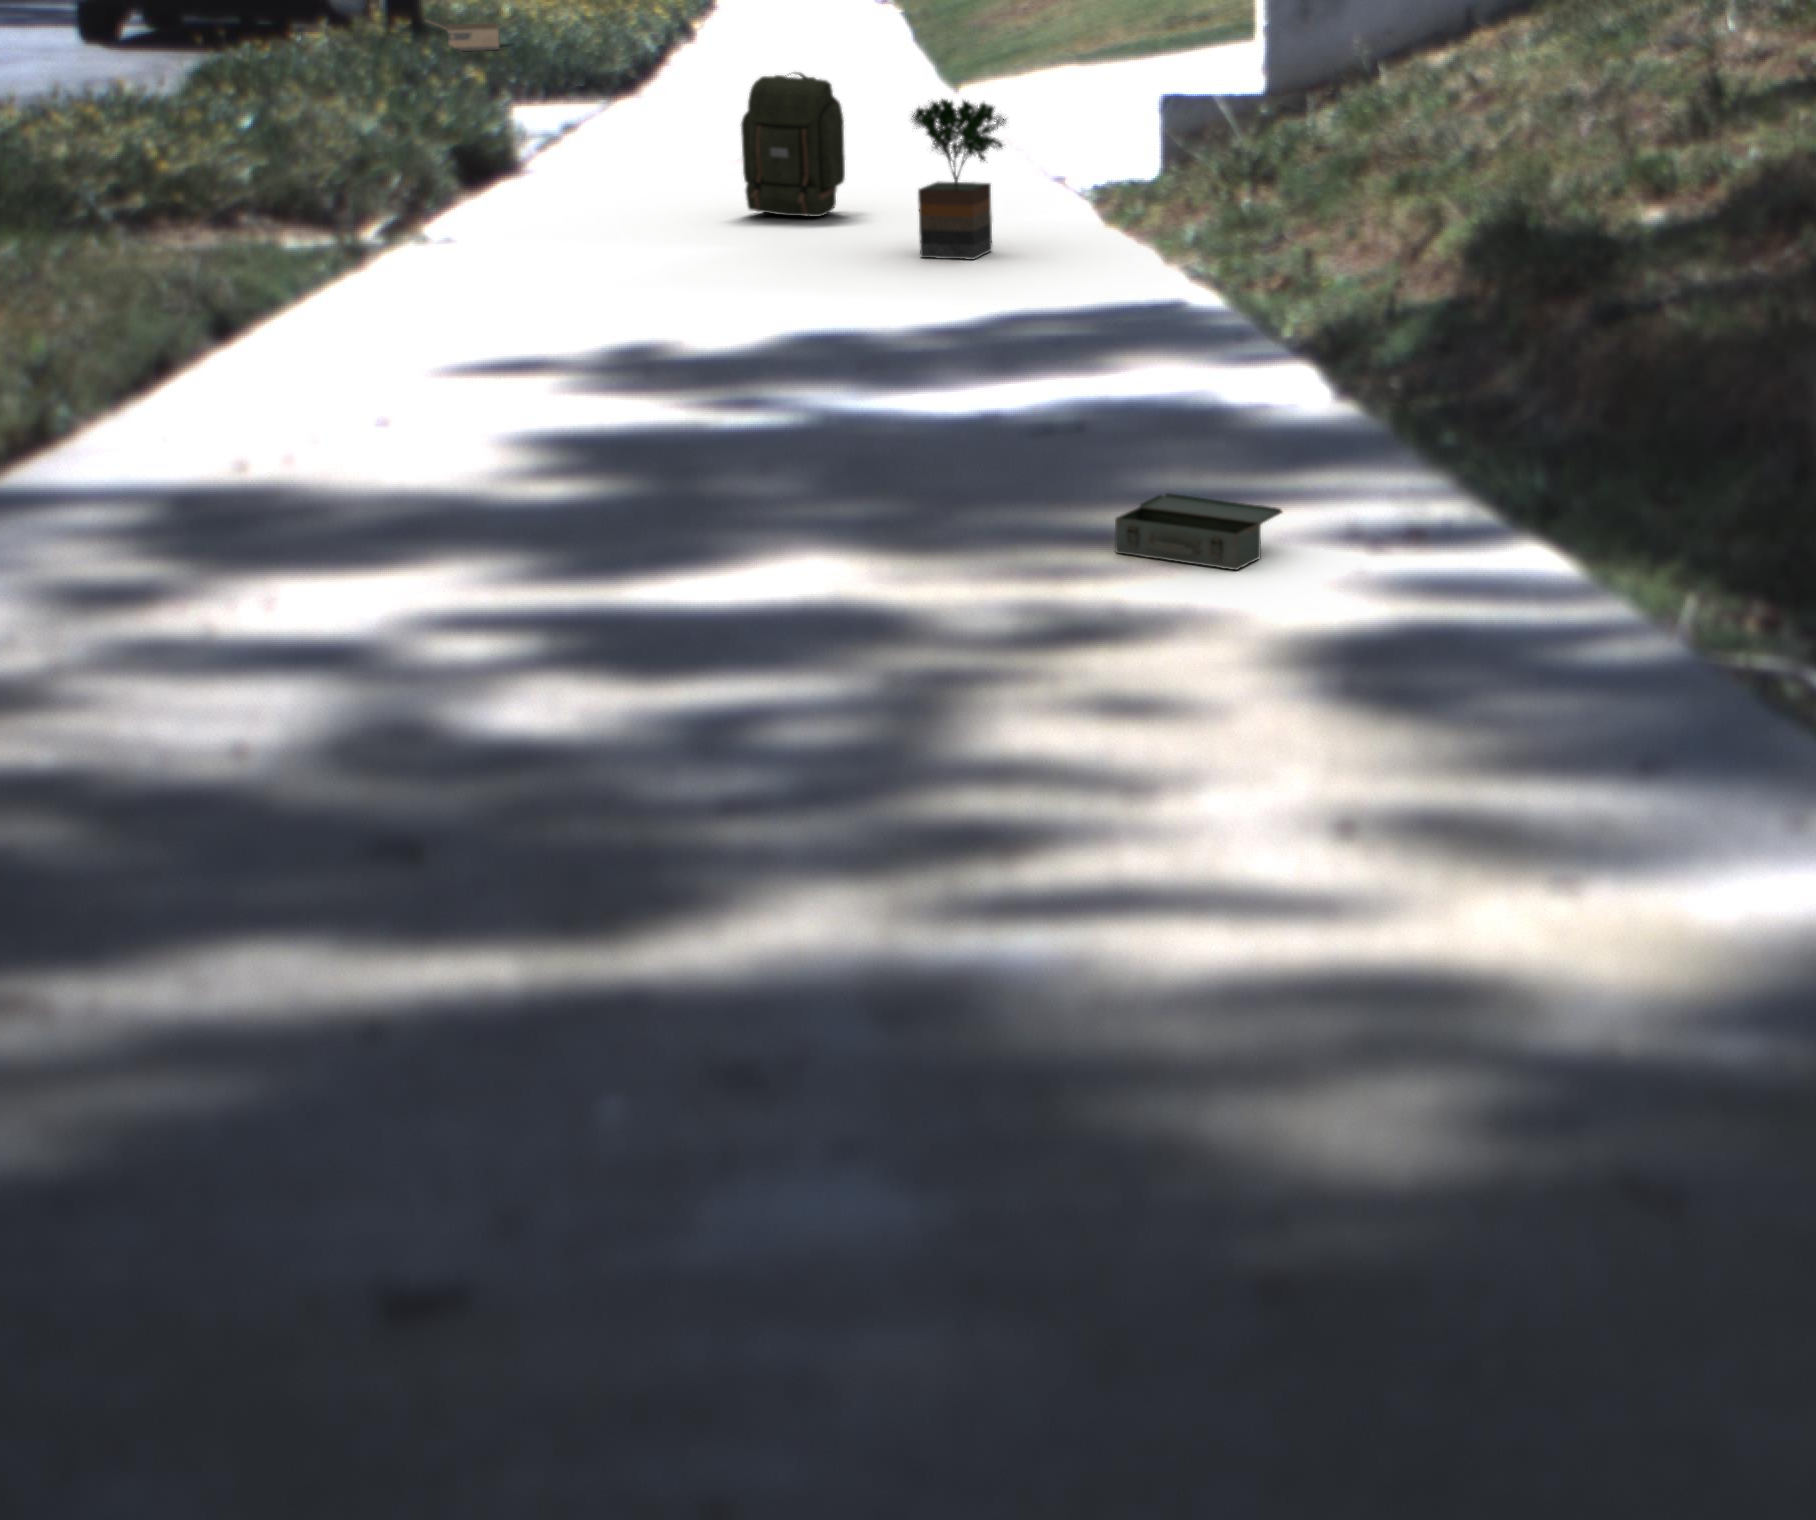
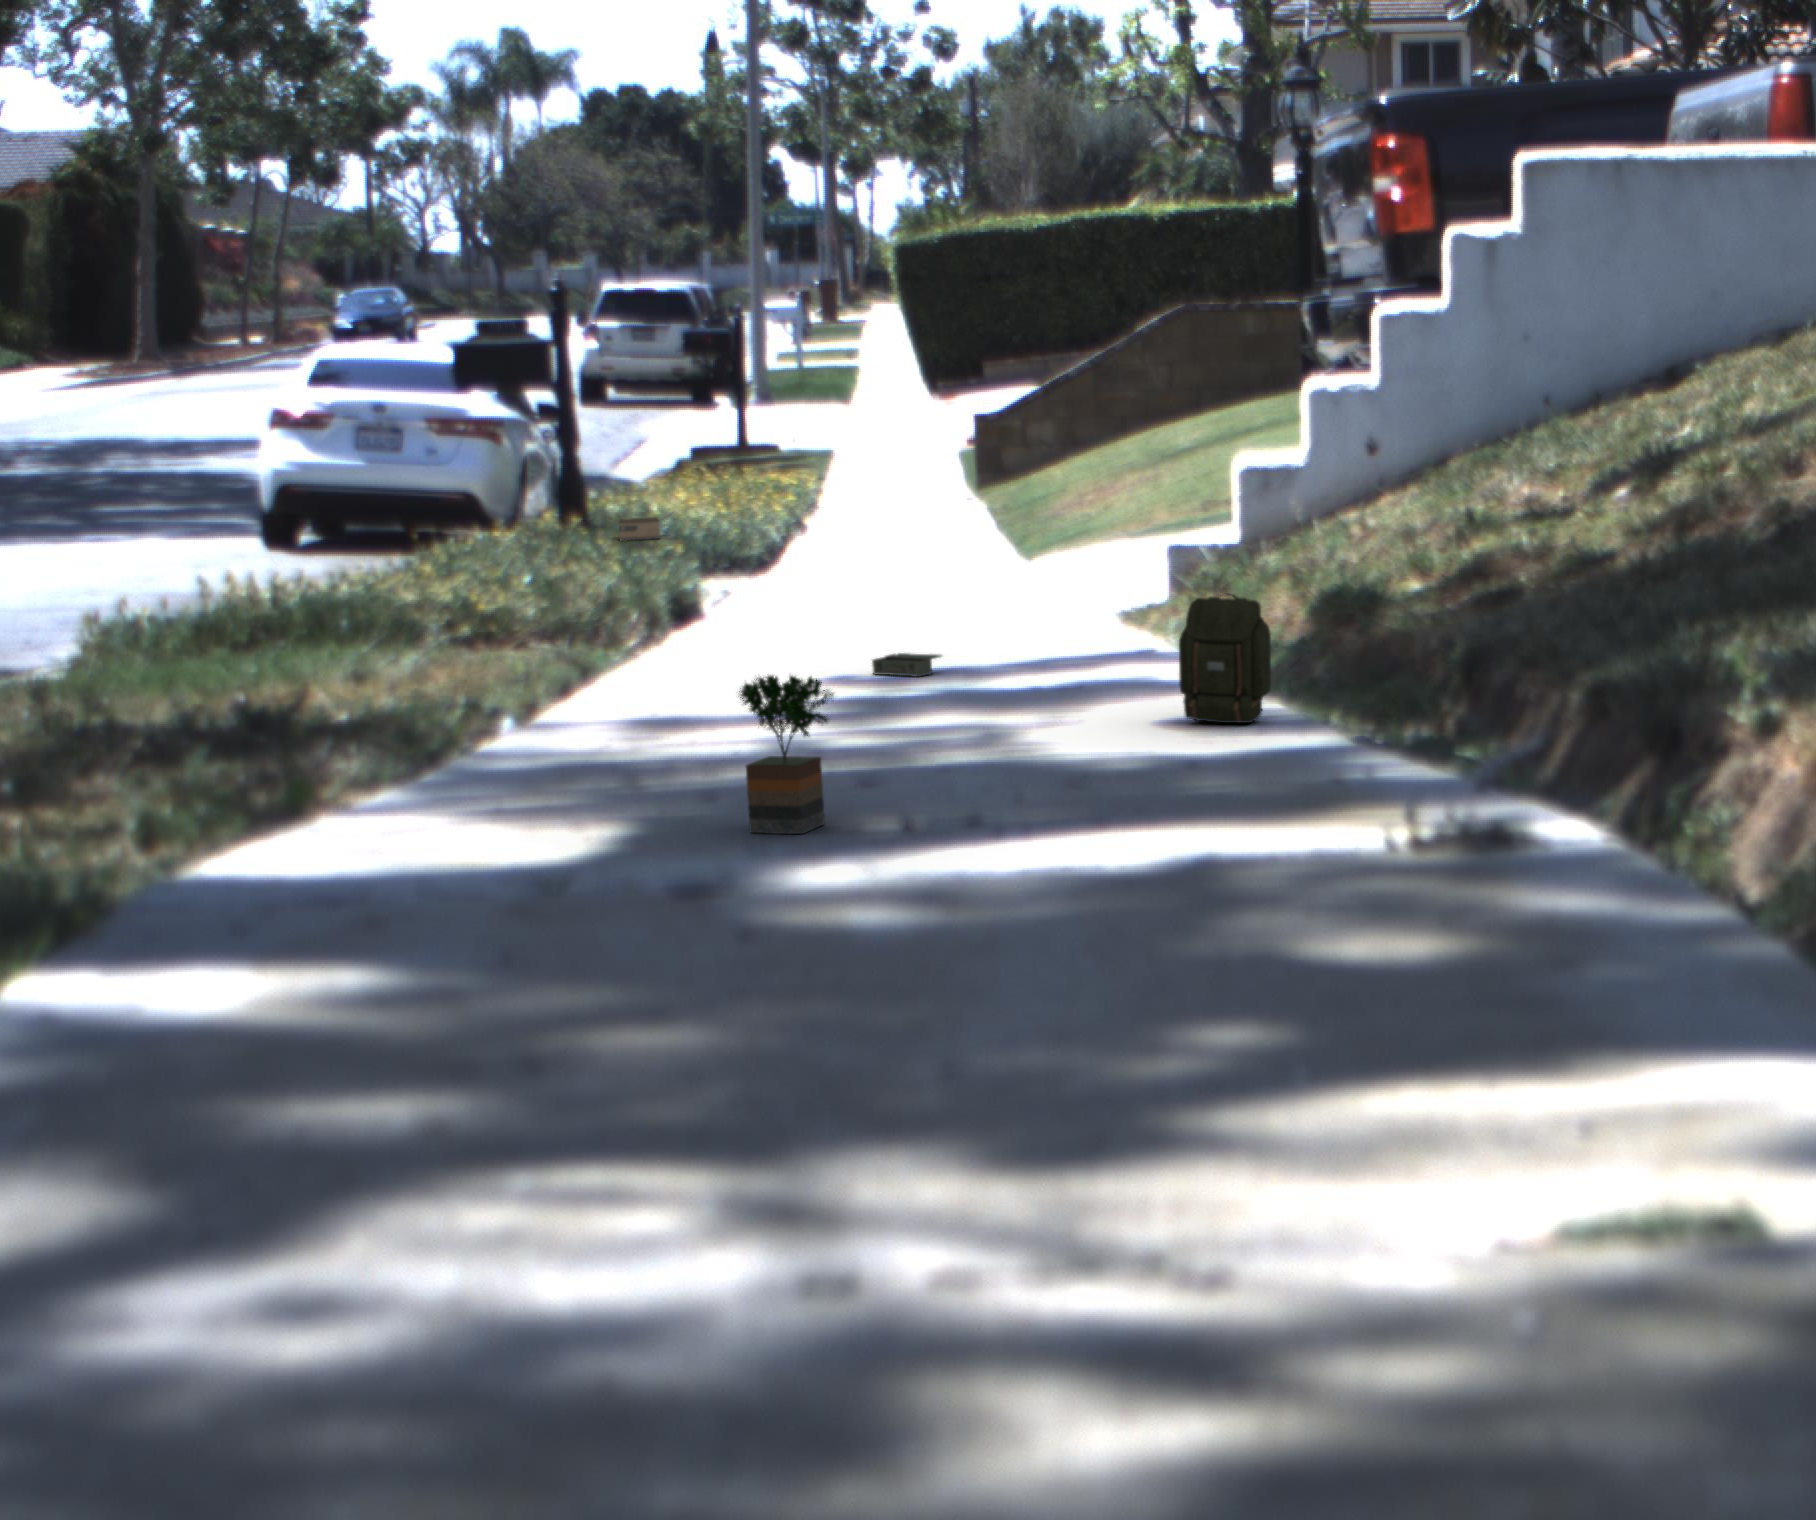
backpack: present [741,72,845,217] -> present [1179,593,1271,723]
potted tree: present [911,99,1006,260] -> present [739,675,833,834]
toolbox: present [1115,493,1282,570] -> present [872,653,941,677]

